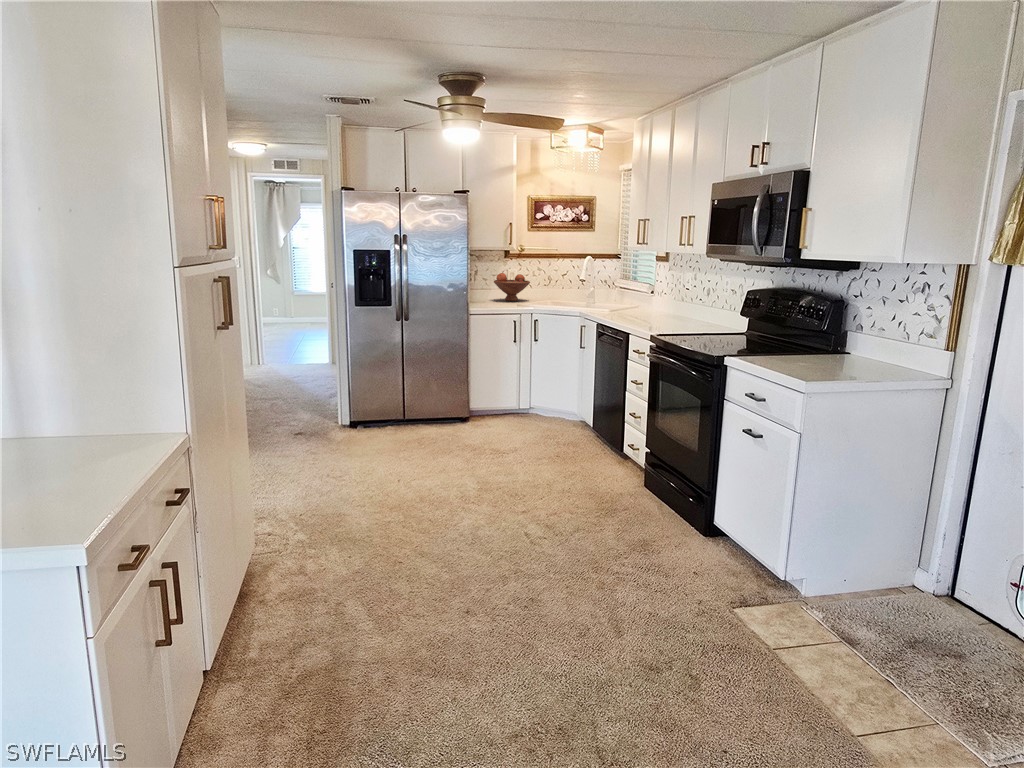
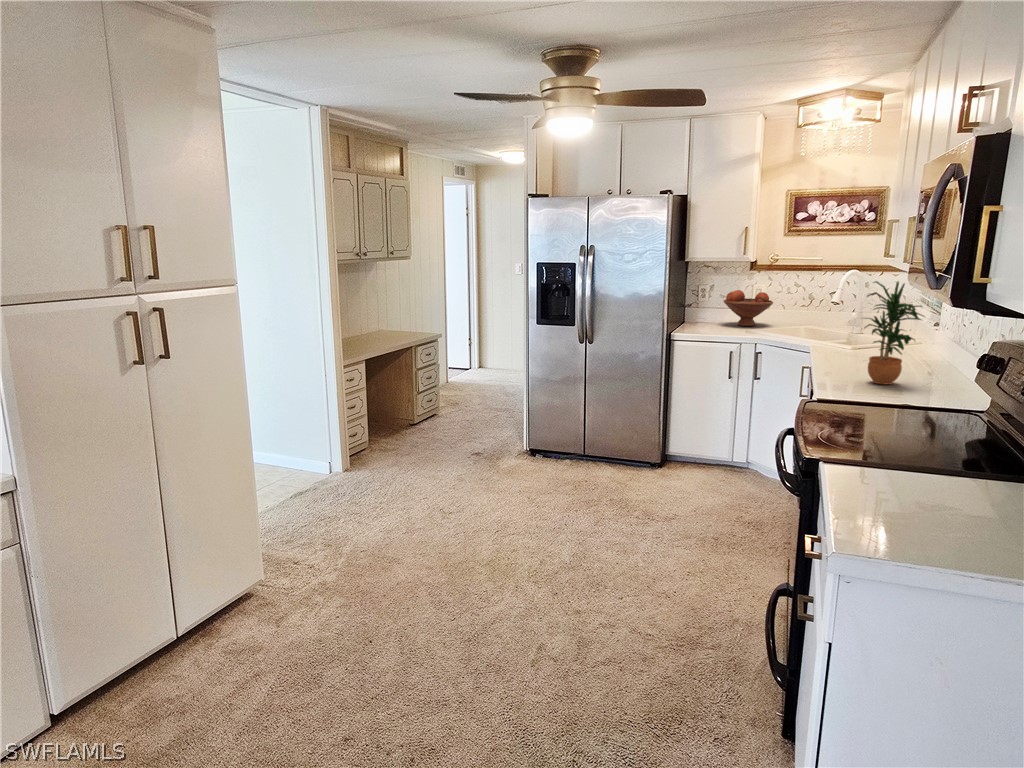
potted plant: none [647,259,687,326] -> present [864,281,924,385]

